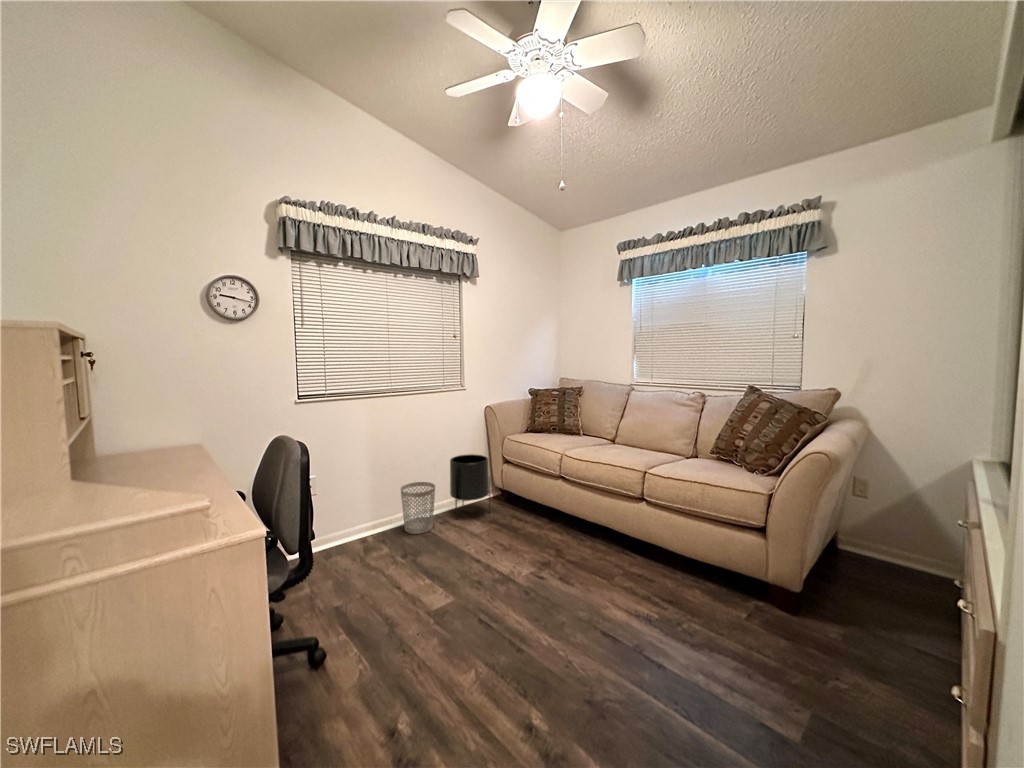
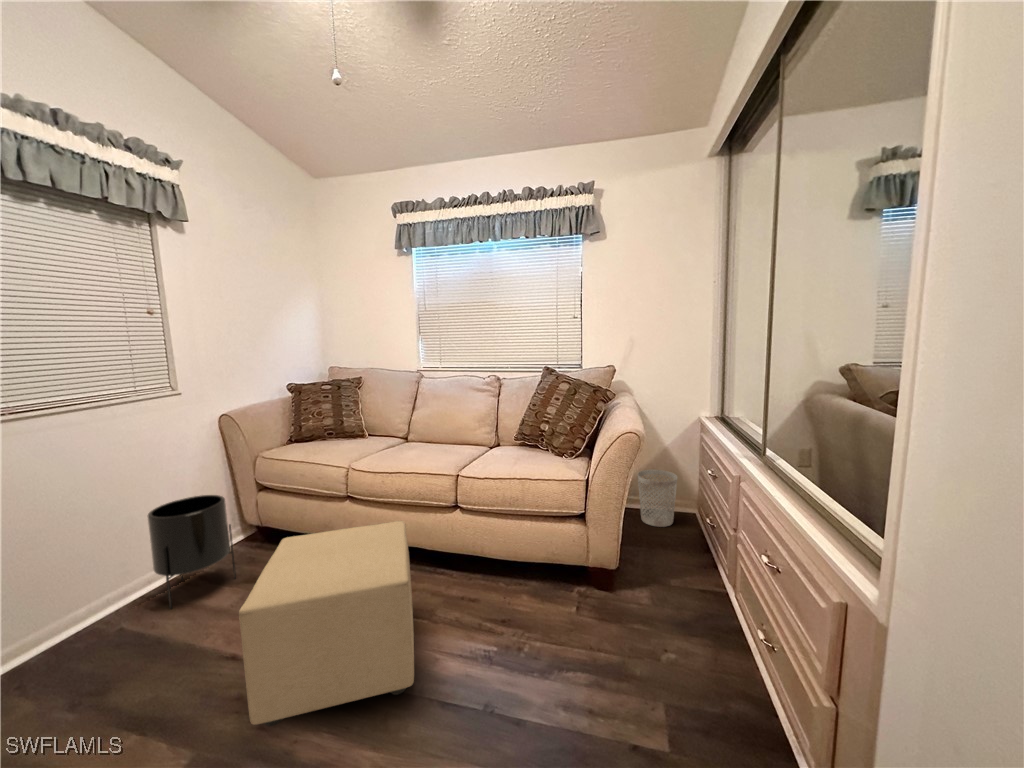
wastebasket: present [401,482,435,534] -> present [638,470,677,527]
ottoman: none [486,489,597,615] -> present [239,521,414,726]

